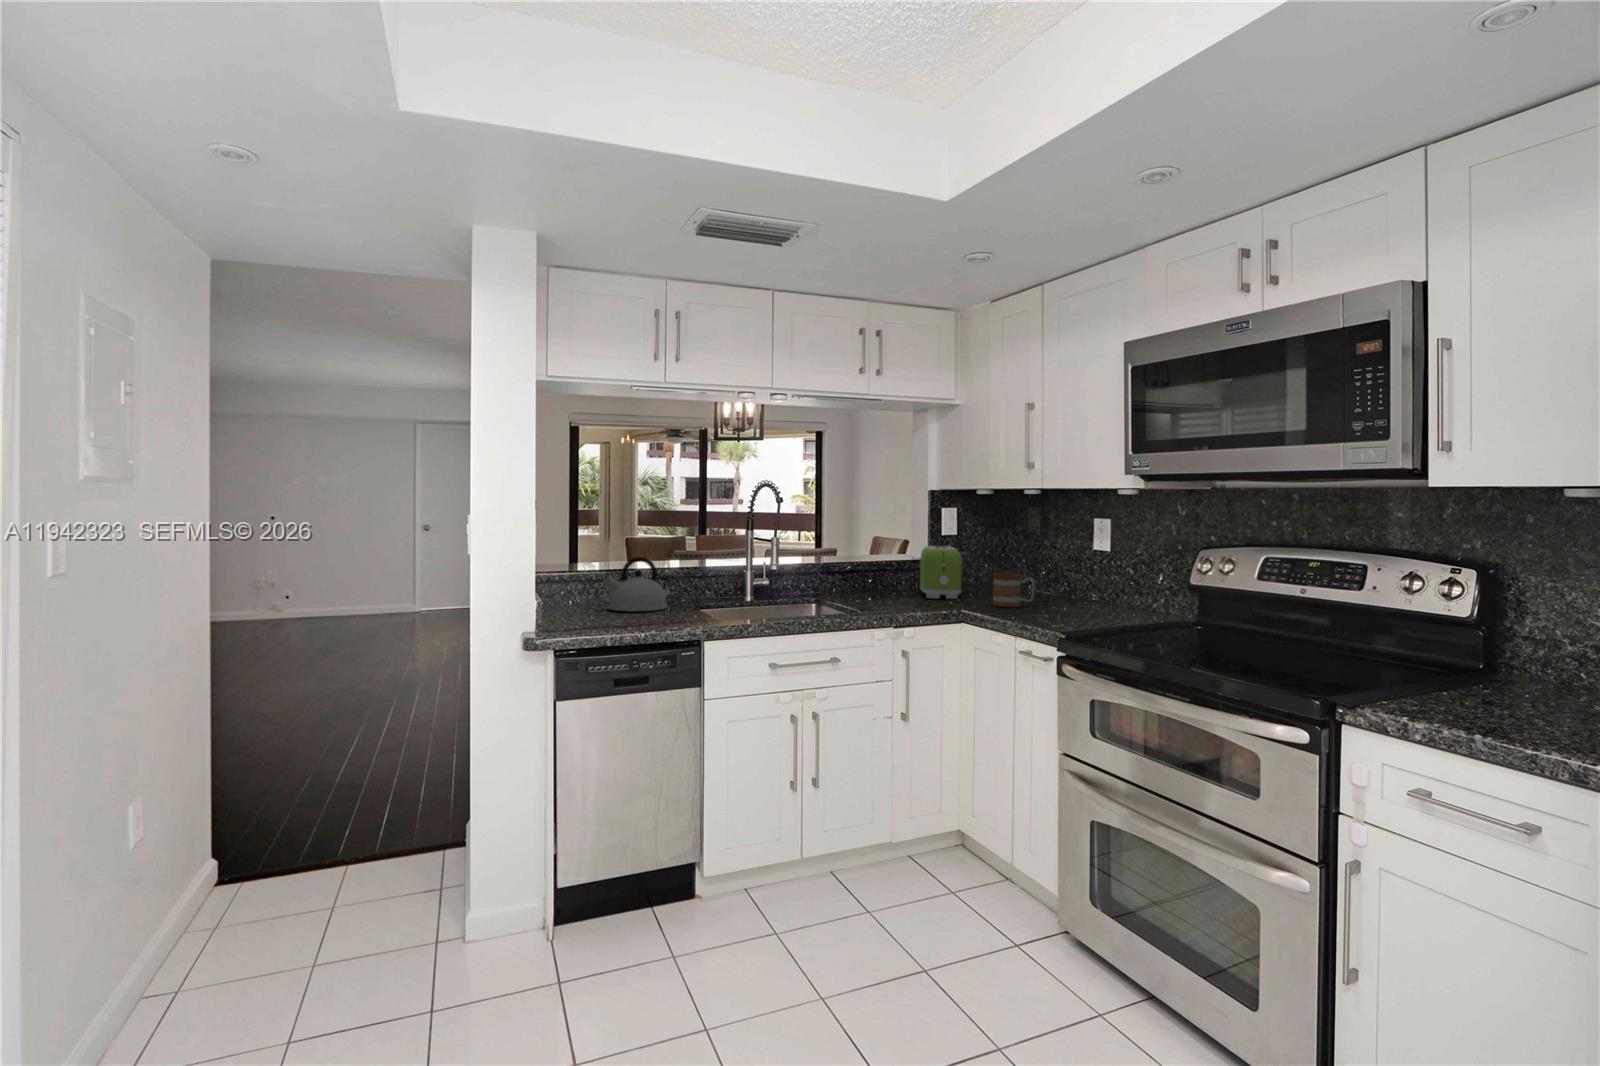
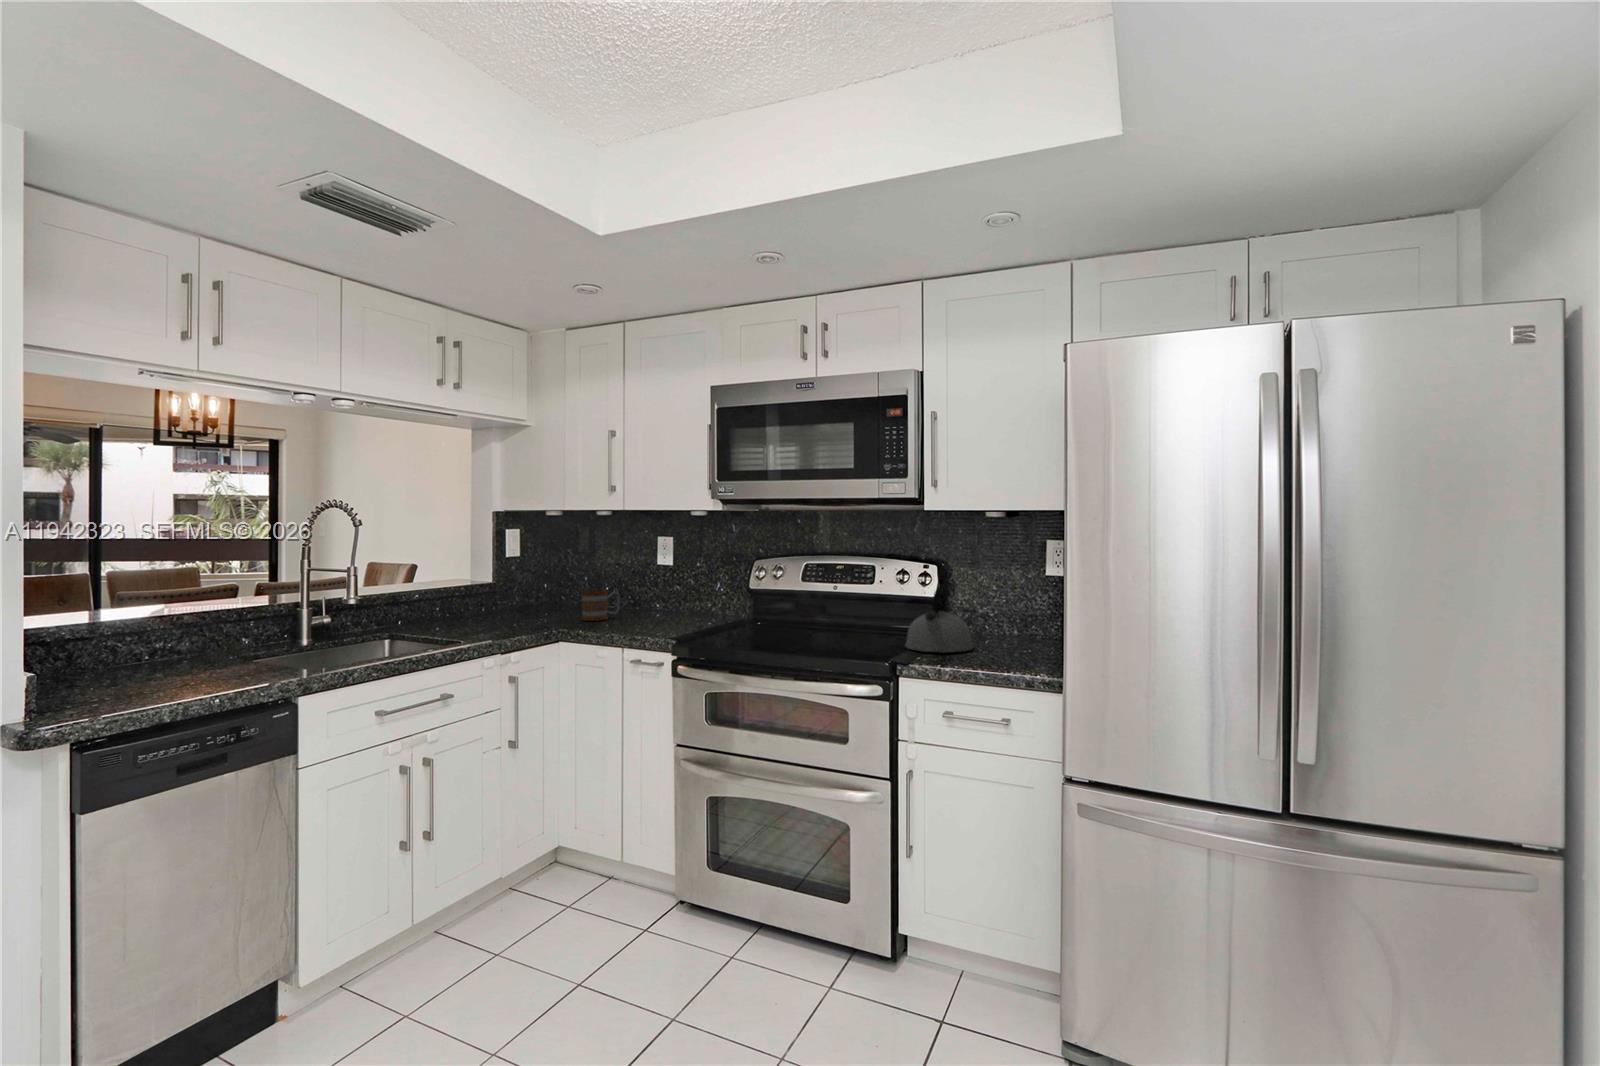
toaster: present [920,546,962,599] -> none [492,567,544,620]
kettle: present [603,557,668,611] -> present [905,588,974,652]

